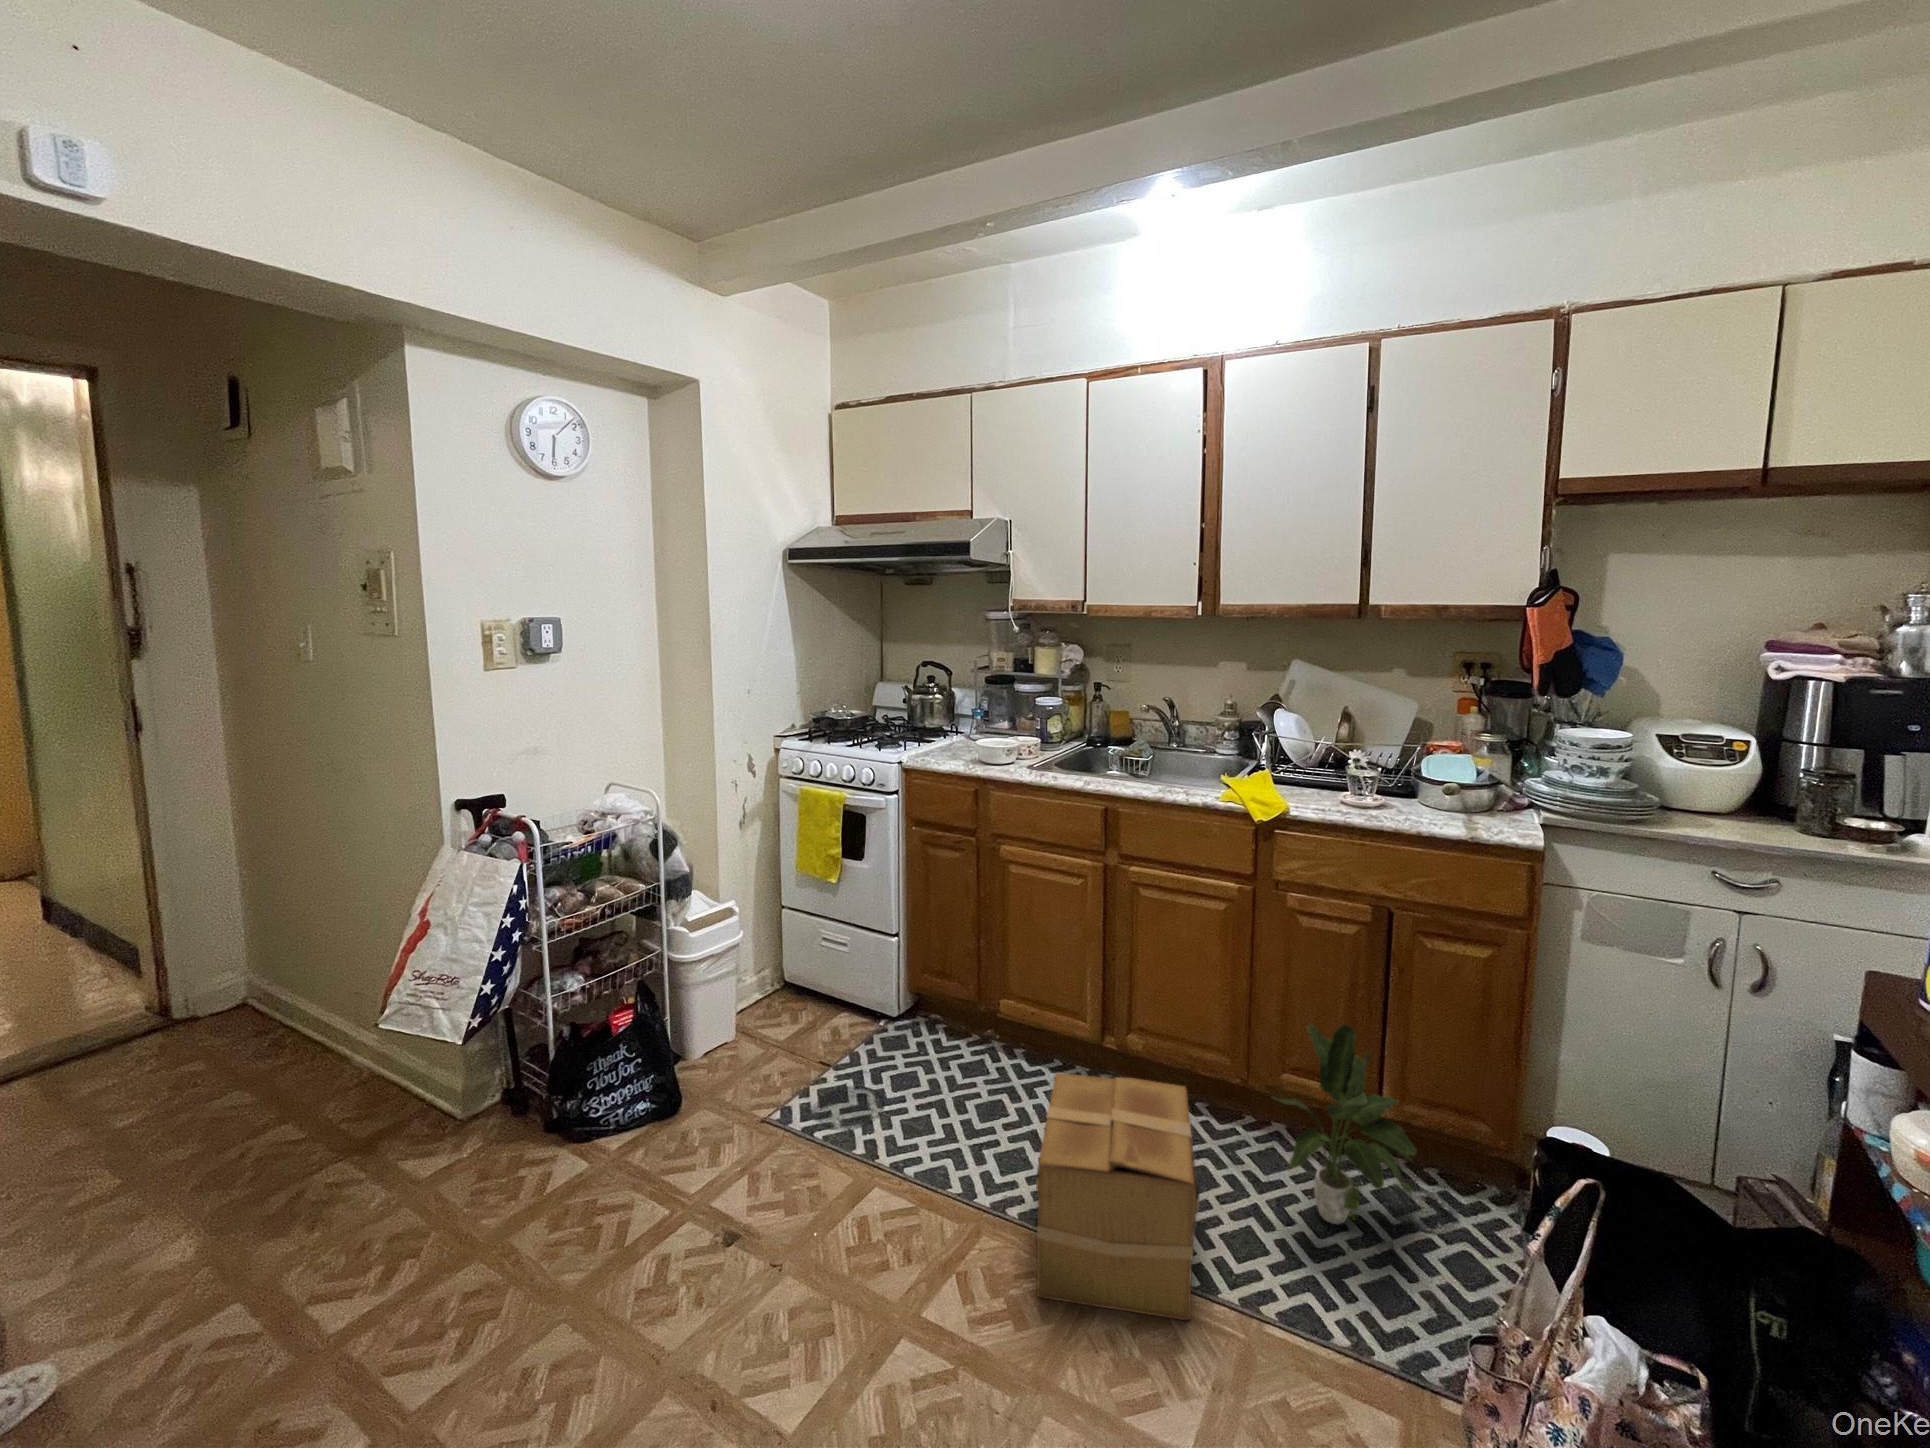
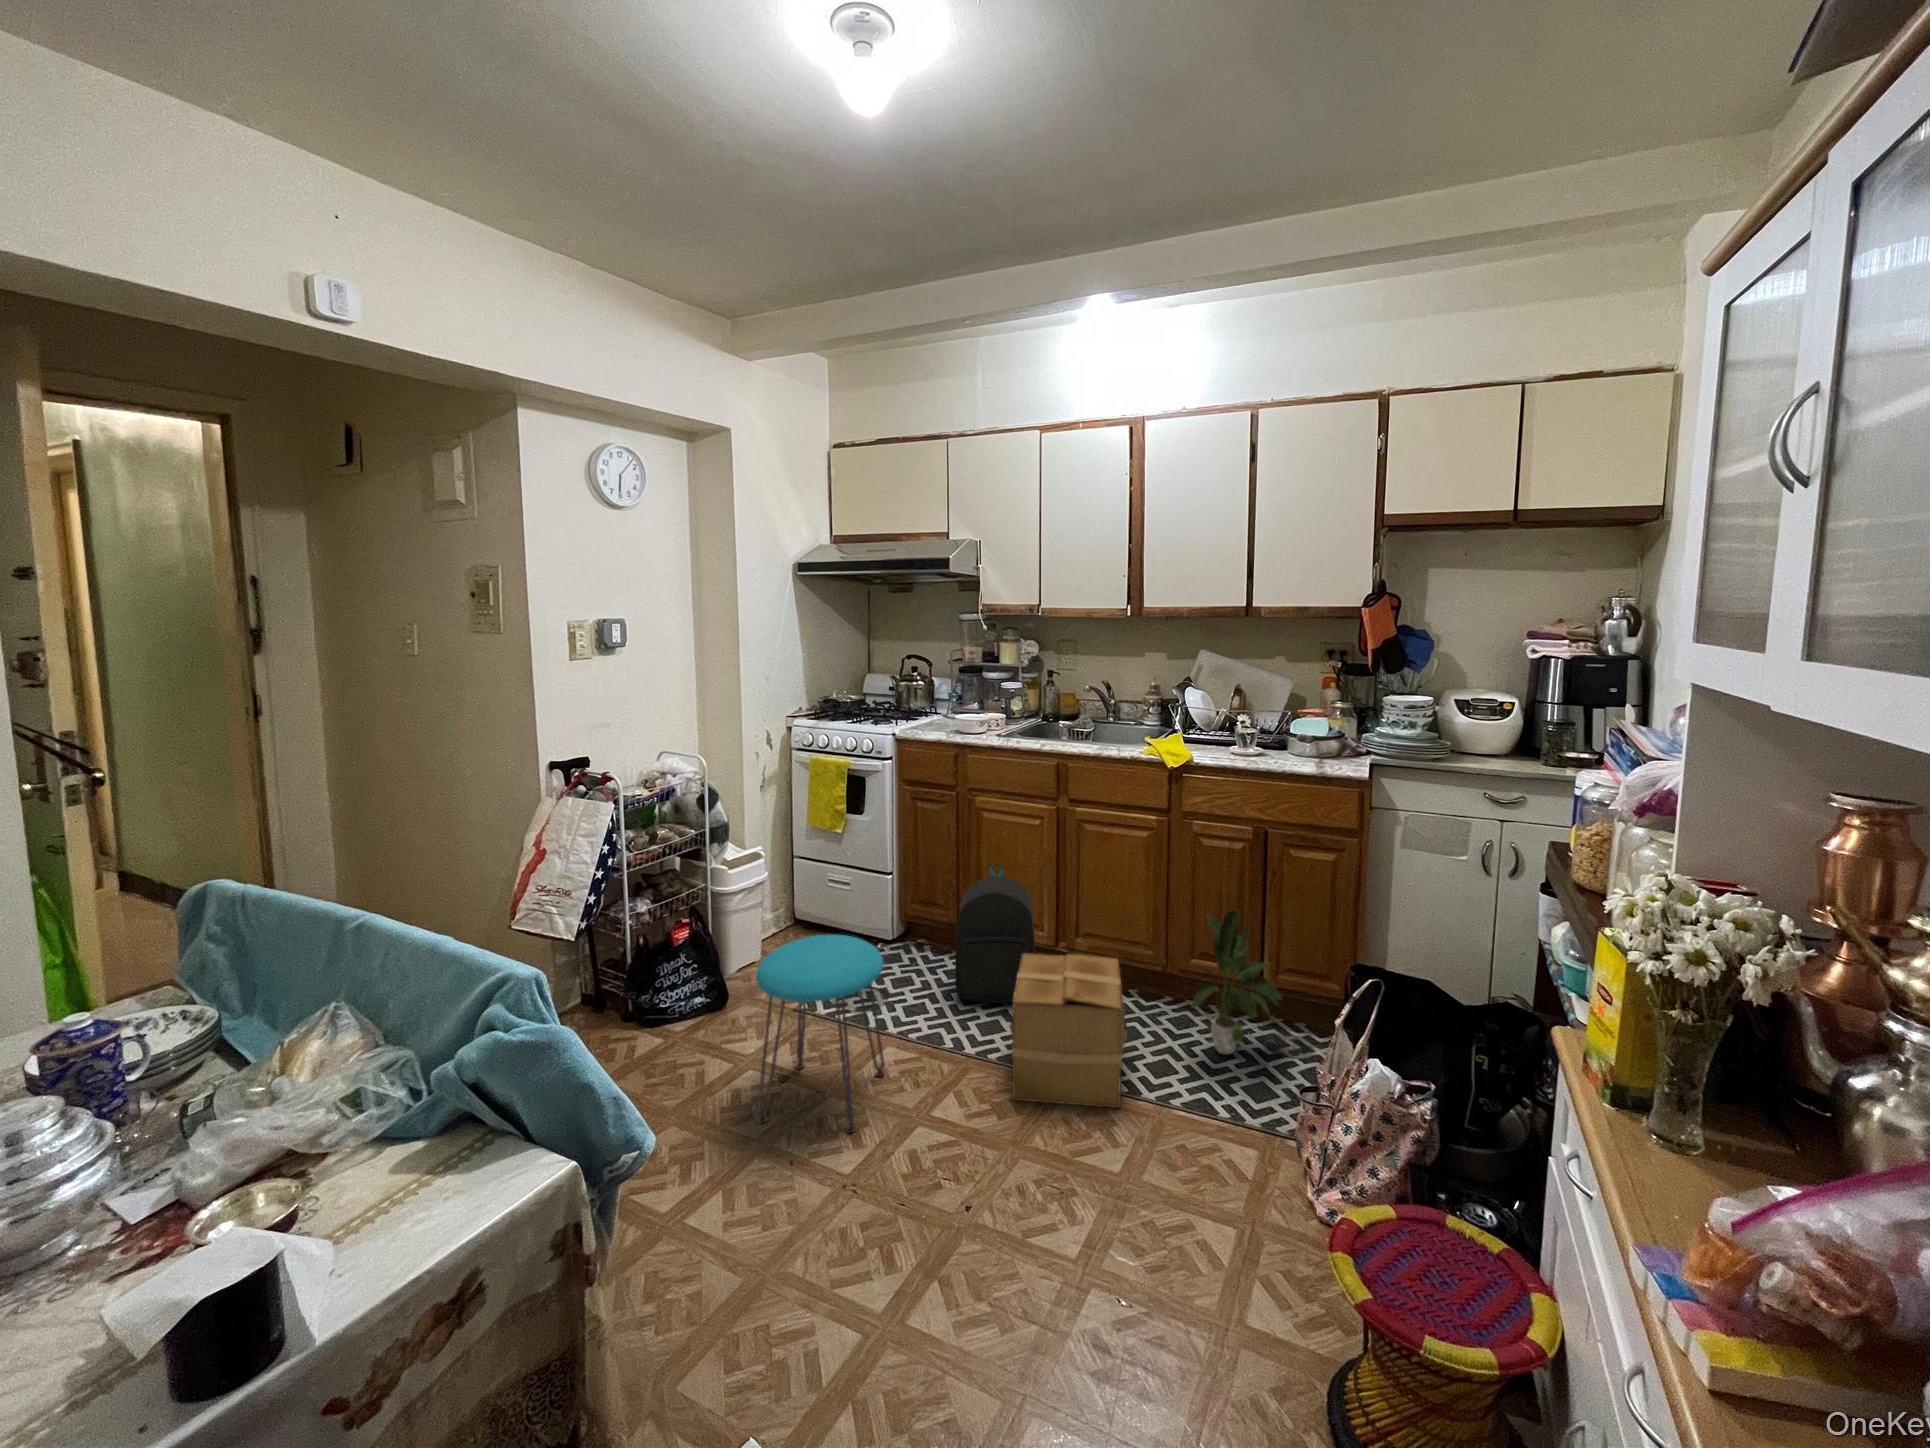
backpack: none [970,935,1074,1120] -> present [955,864,1035,1003]
stool: none [679,1049,865,1351] -> present [756,935,884,1133]

